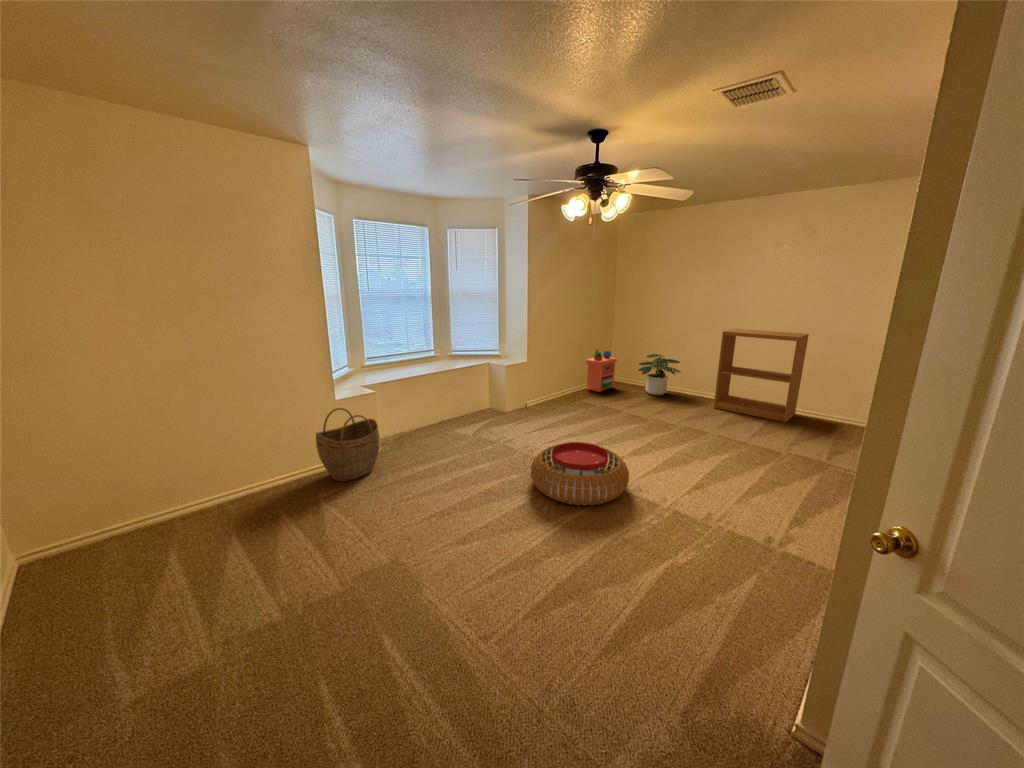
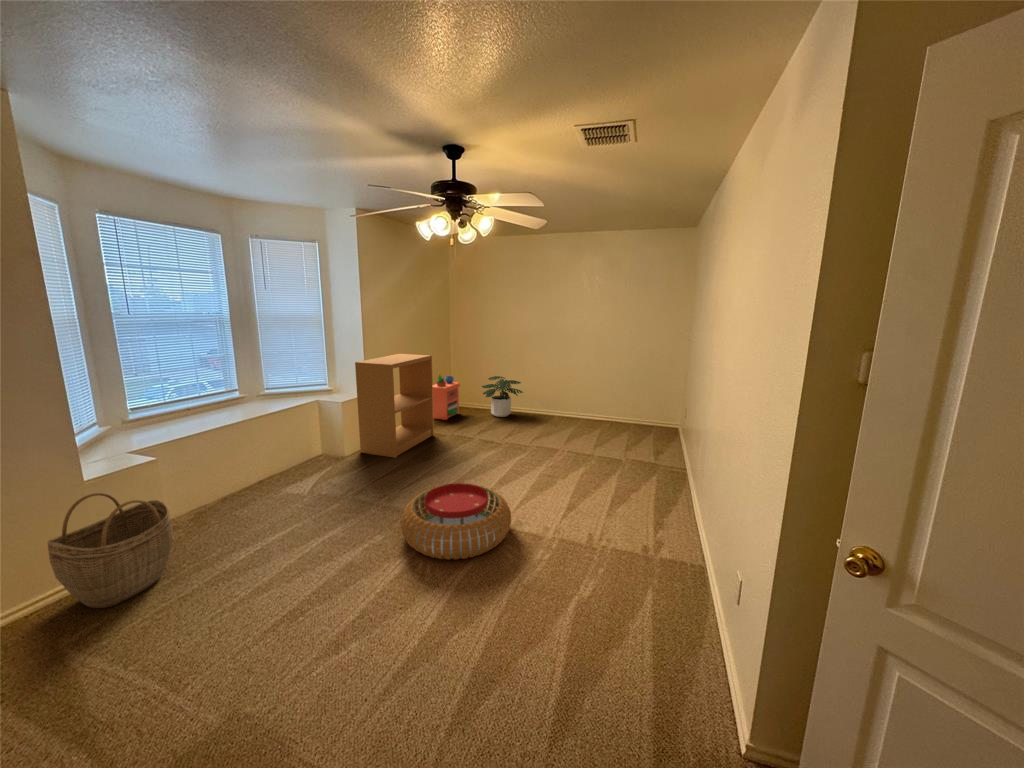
bookshelf: present [713,329,809,423] -> present [355,354,434,458]

